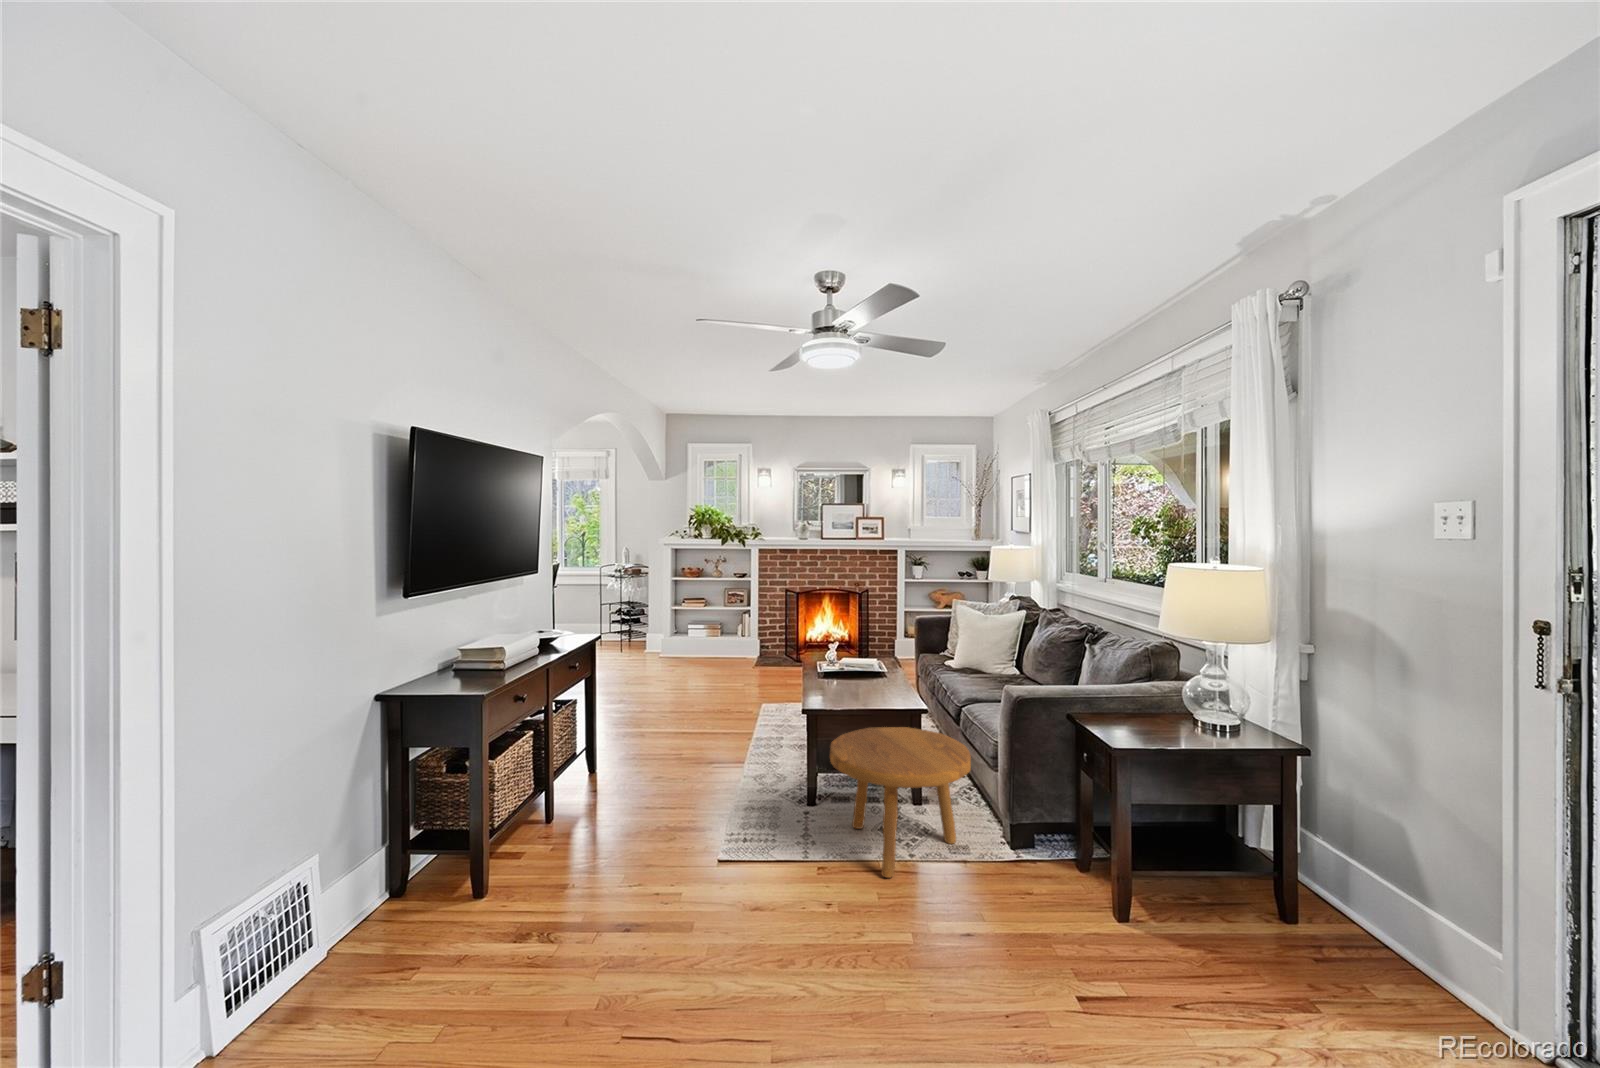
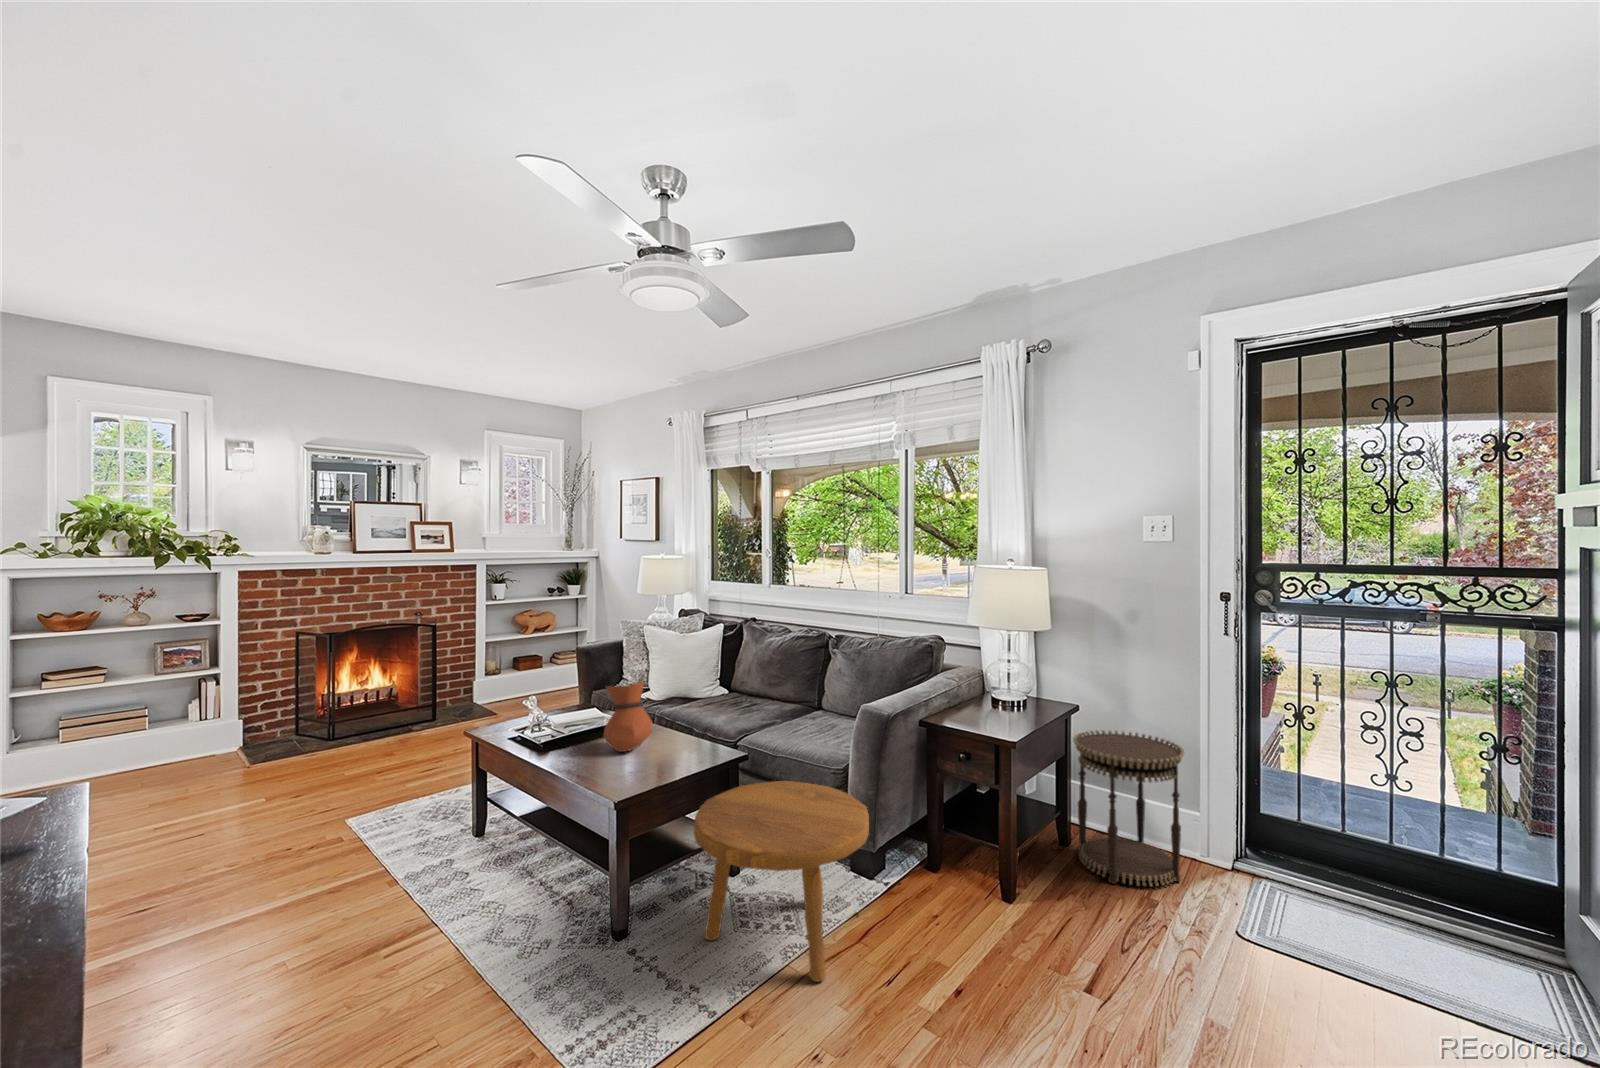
vase: none [845,637,881,687] -> present [603,681,653,752]
side table: none [1269,778,1443,1006] -> present [1073,730,1184,886]

